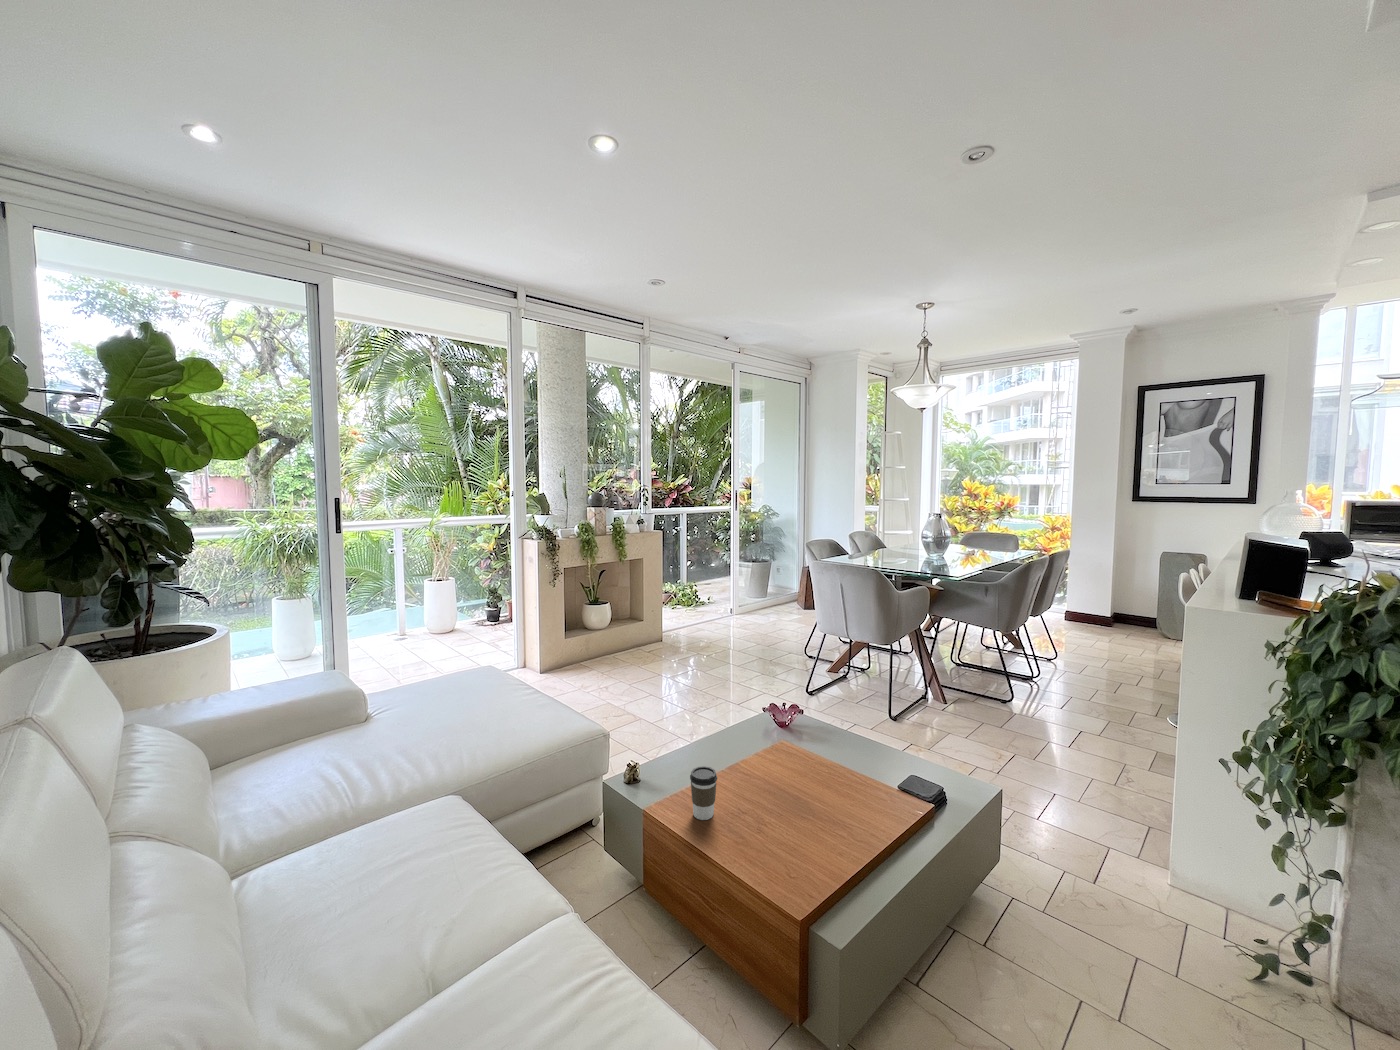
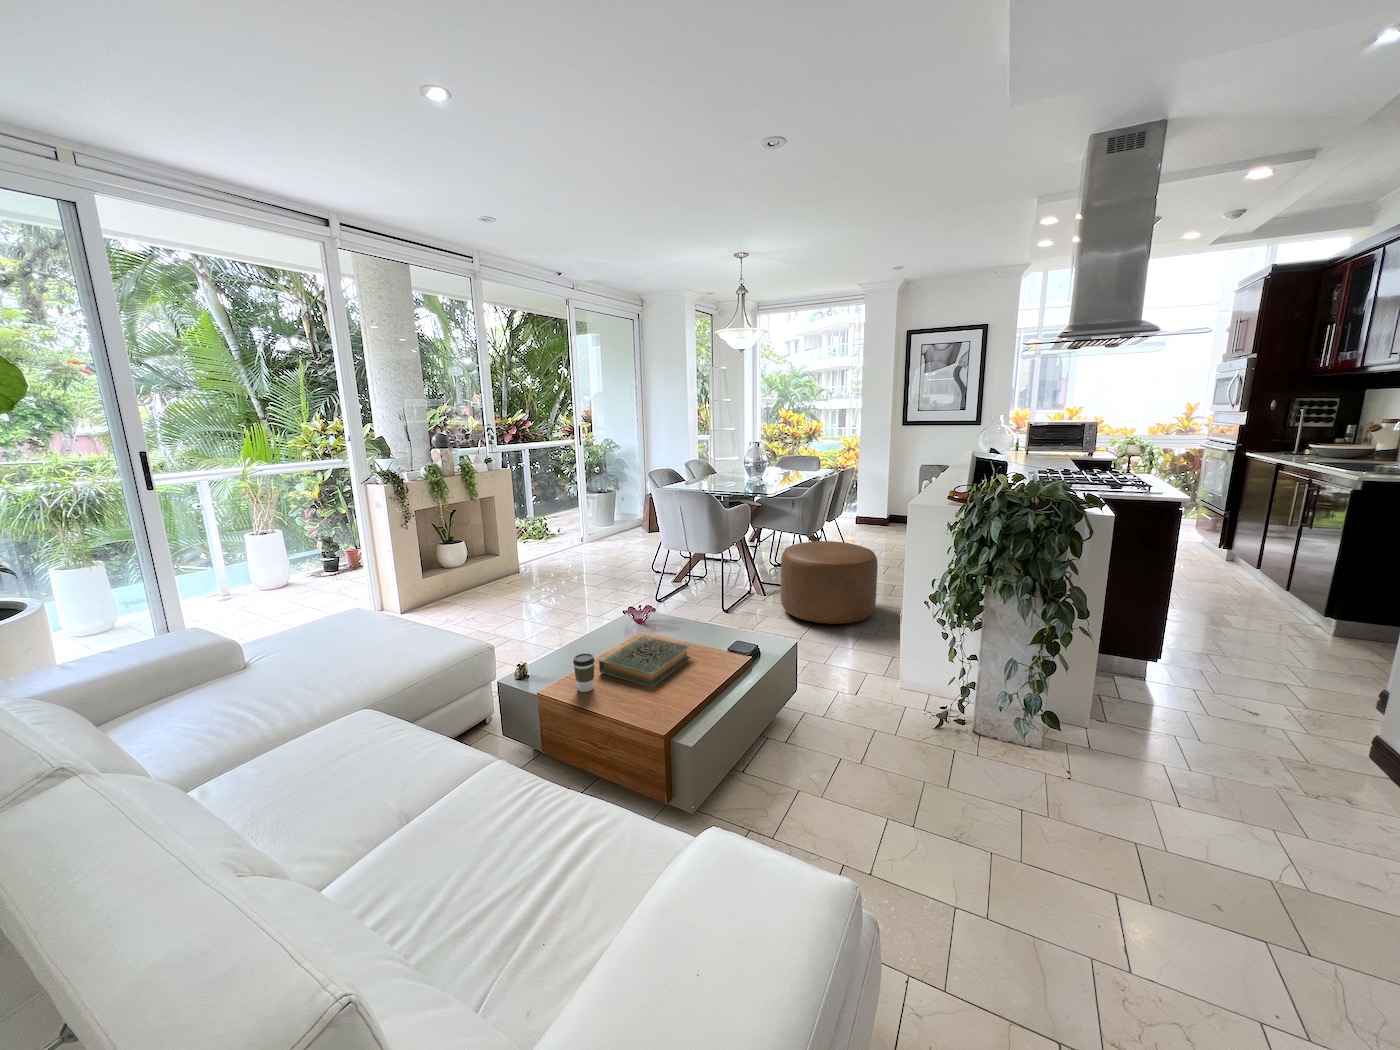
ottoman: none [967,642,1112,759] -> present [781,541,878,624]
hardback book: none [724,747,849,830] -> present [599,635,692,687]

